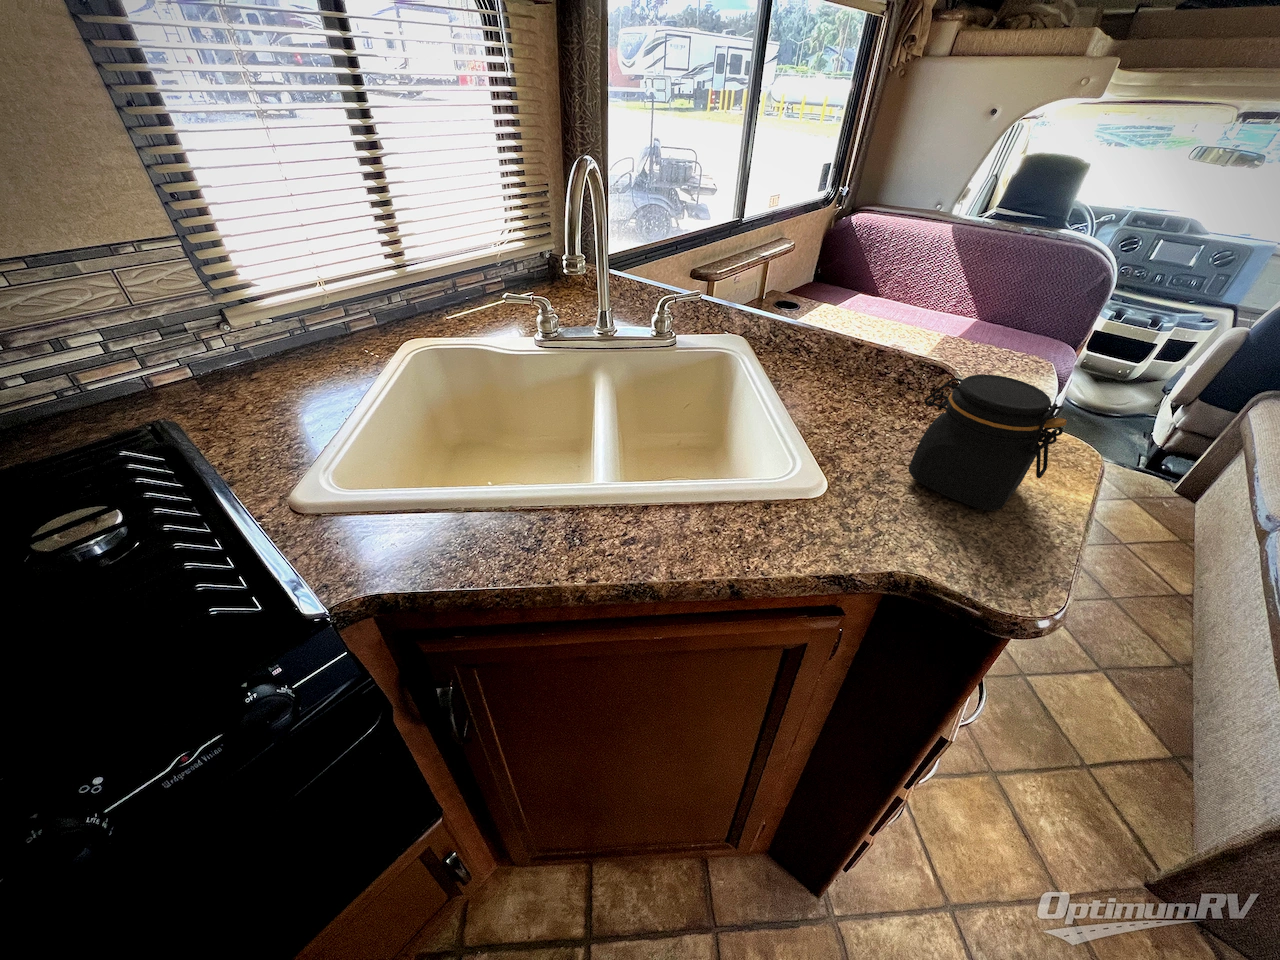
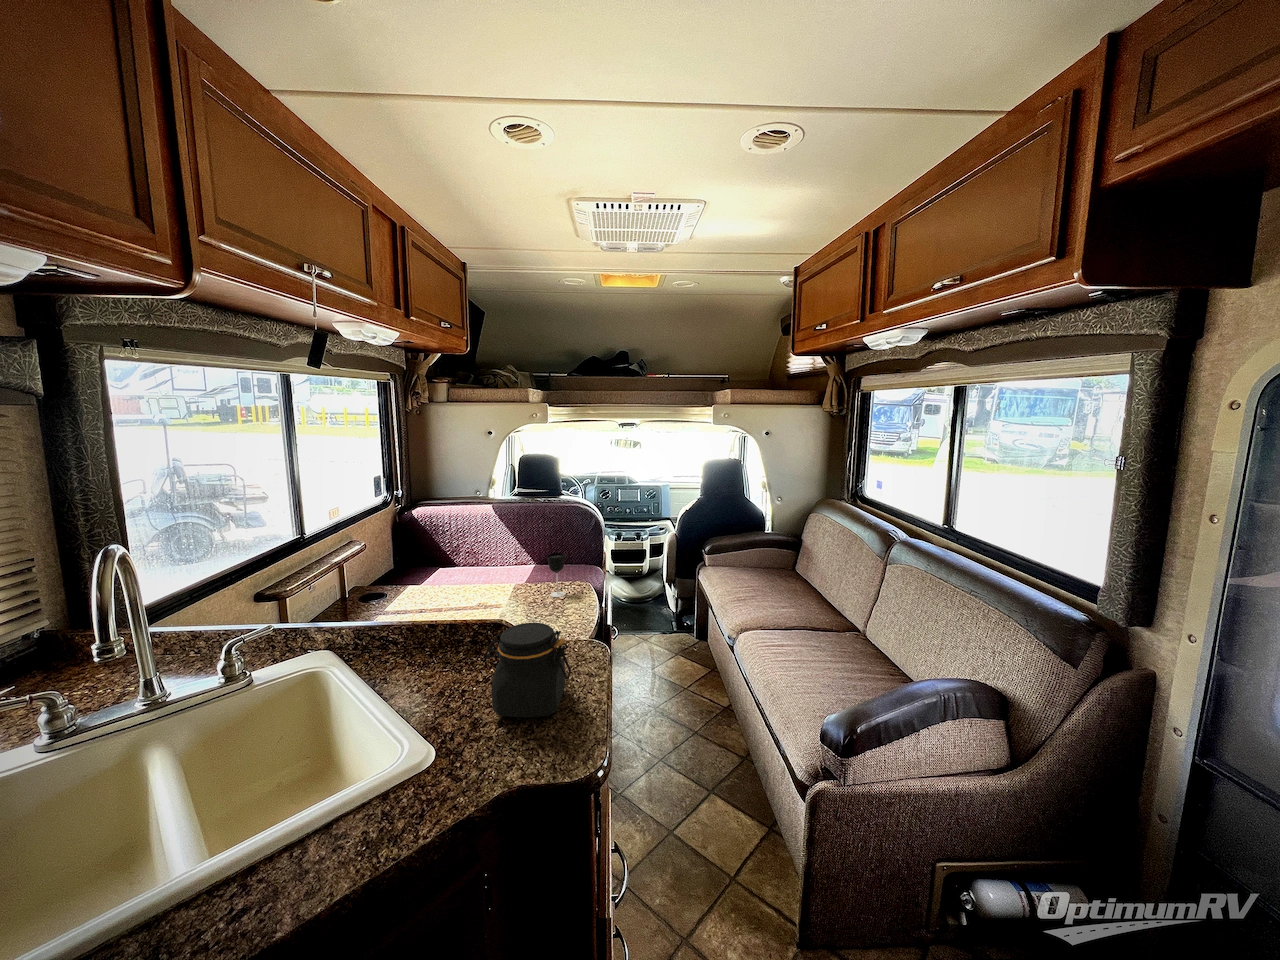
wine glass: none [991,306,1041,367] -> present [548,553,565,597]

